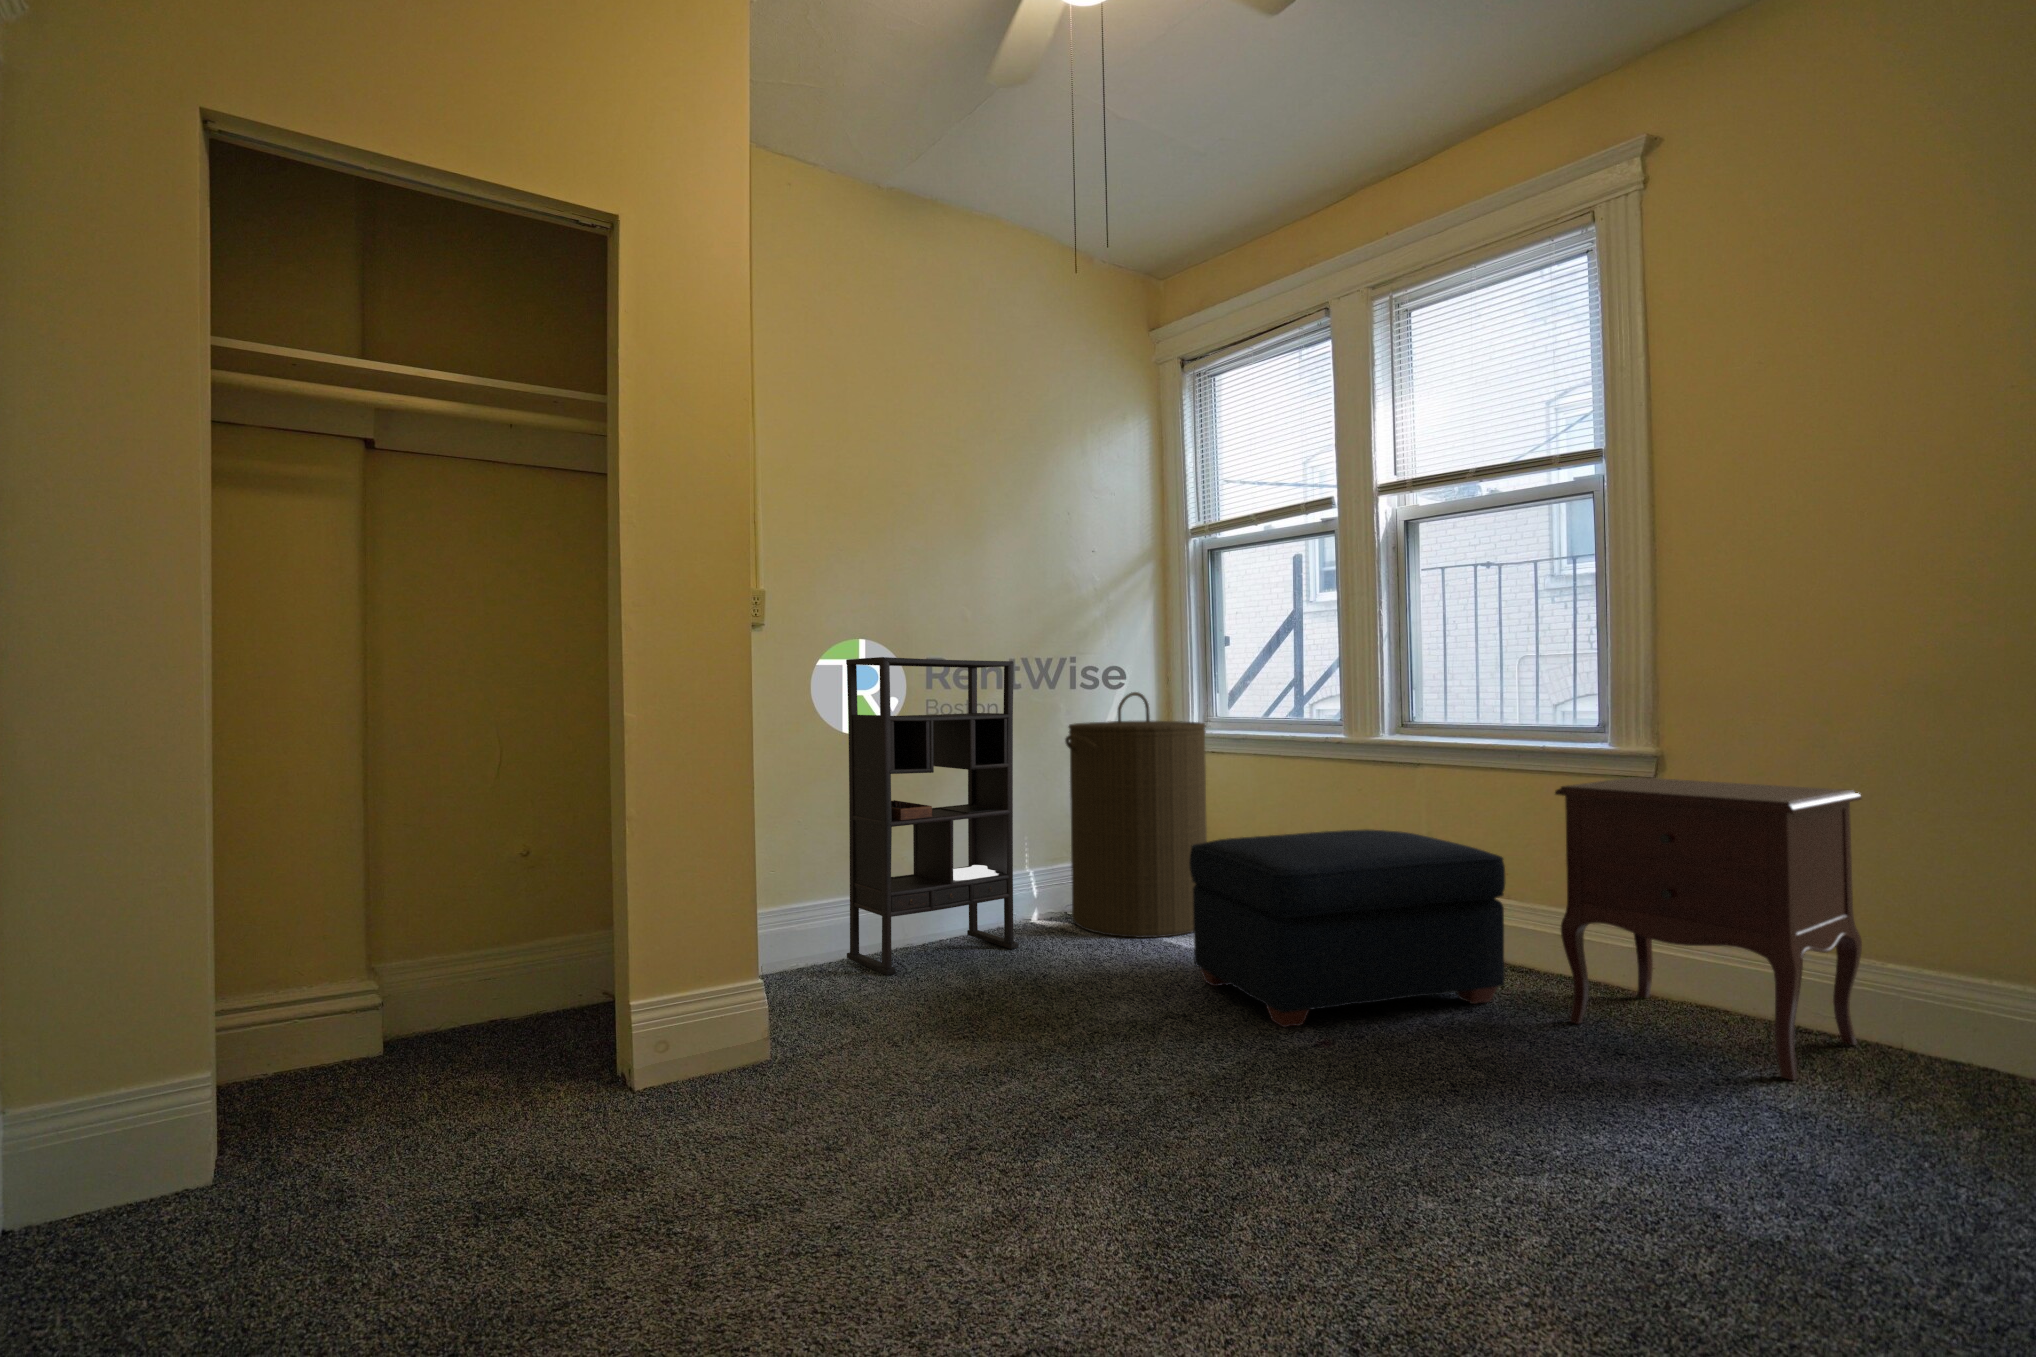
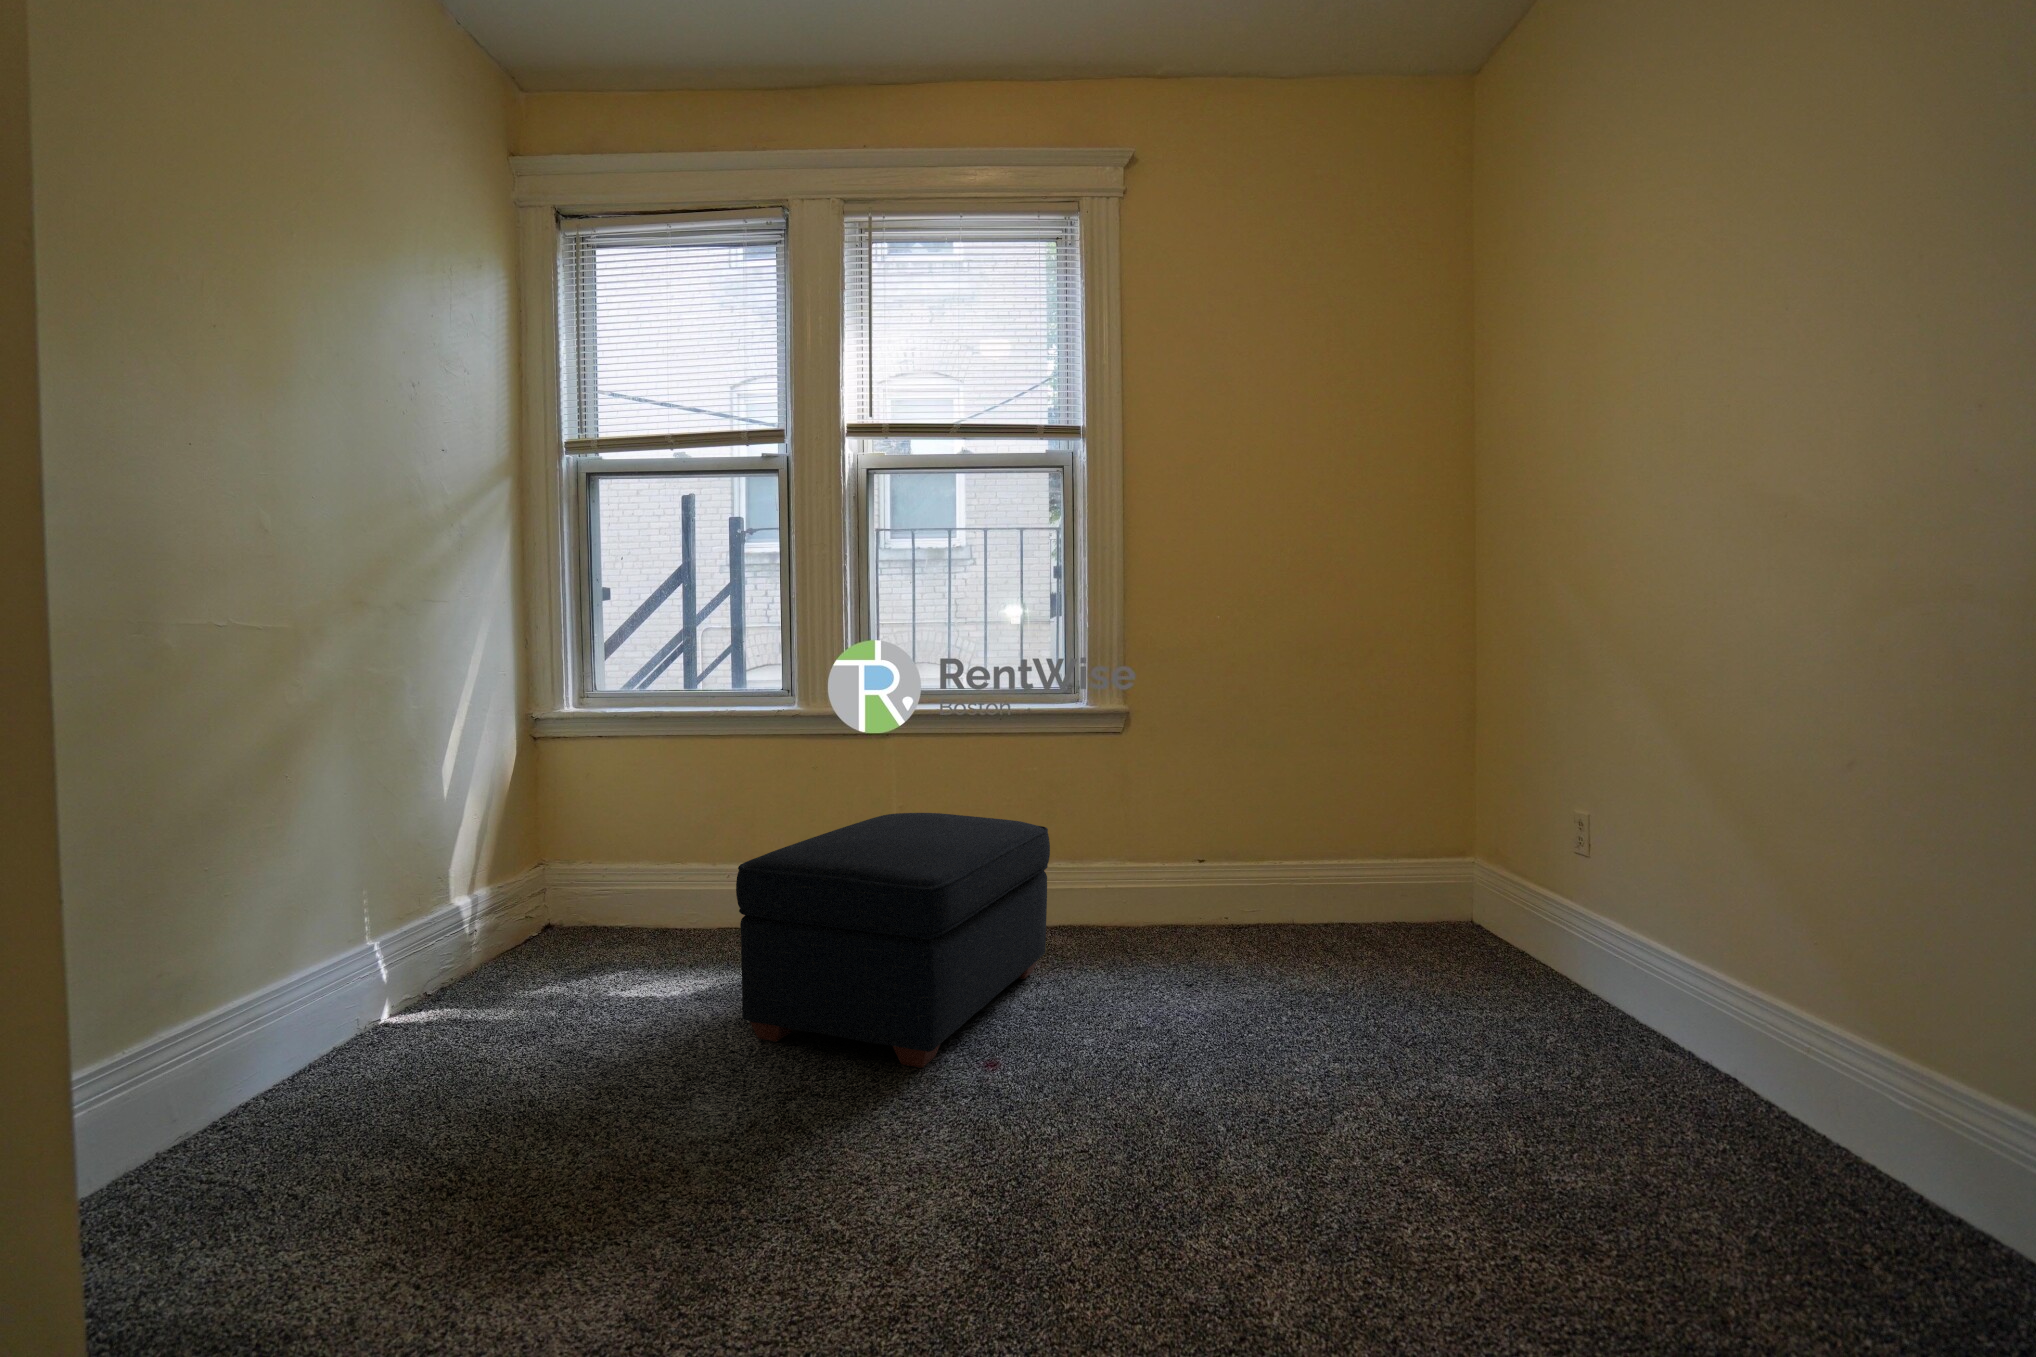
bookshelf: present [846,657,1019,975] -> none [48,606,423,1211]
laundry hamper: present [1065,692,1207,938] -> none [434,662,650,1012]
nightstand: present [1555,777,1862,1080] -> none [1102,737,1295,978]

